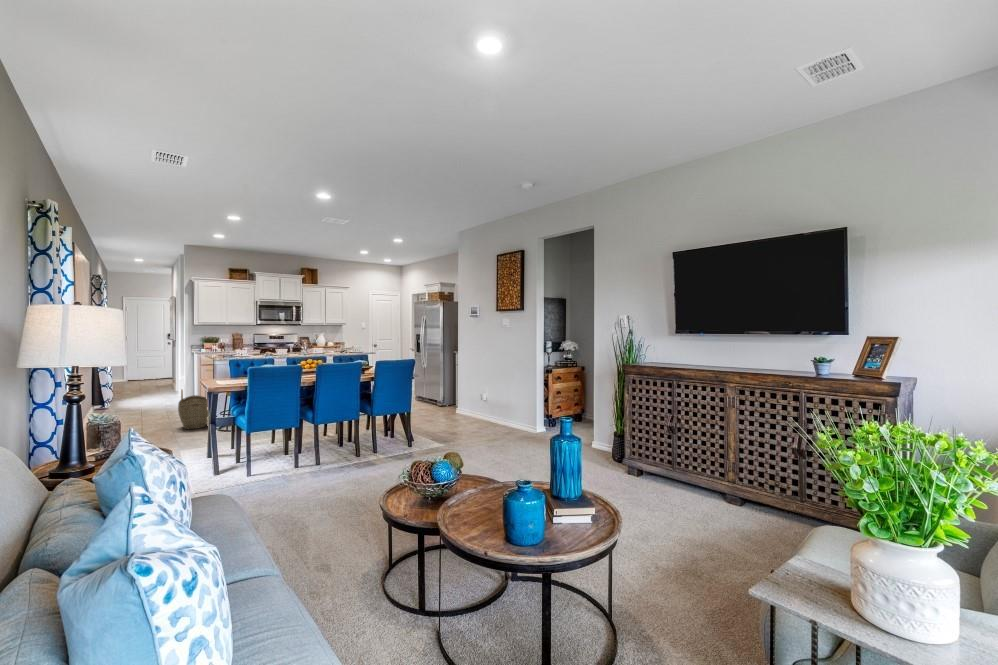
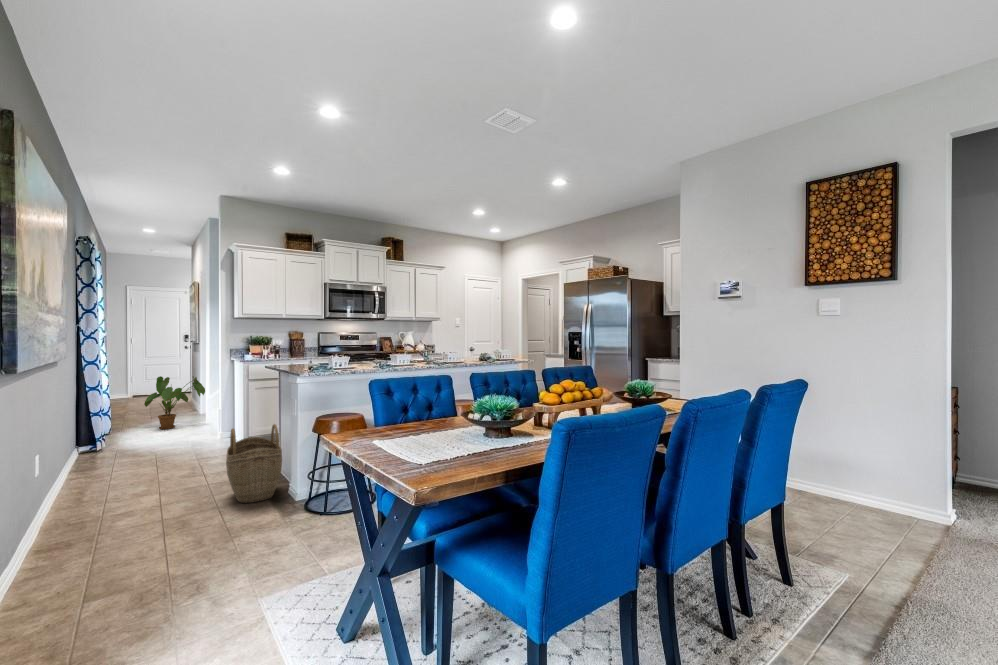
house plant: none [136,364,177,399] -> present [144,376,205,429]

